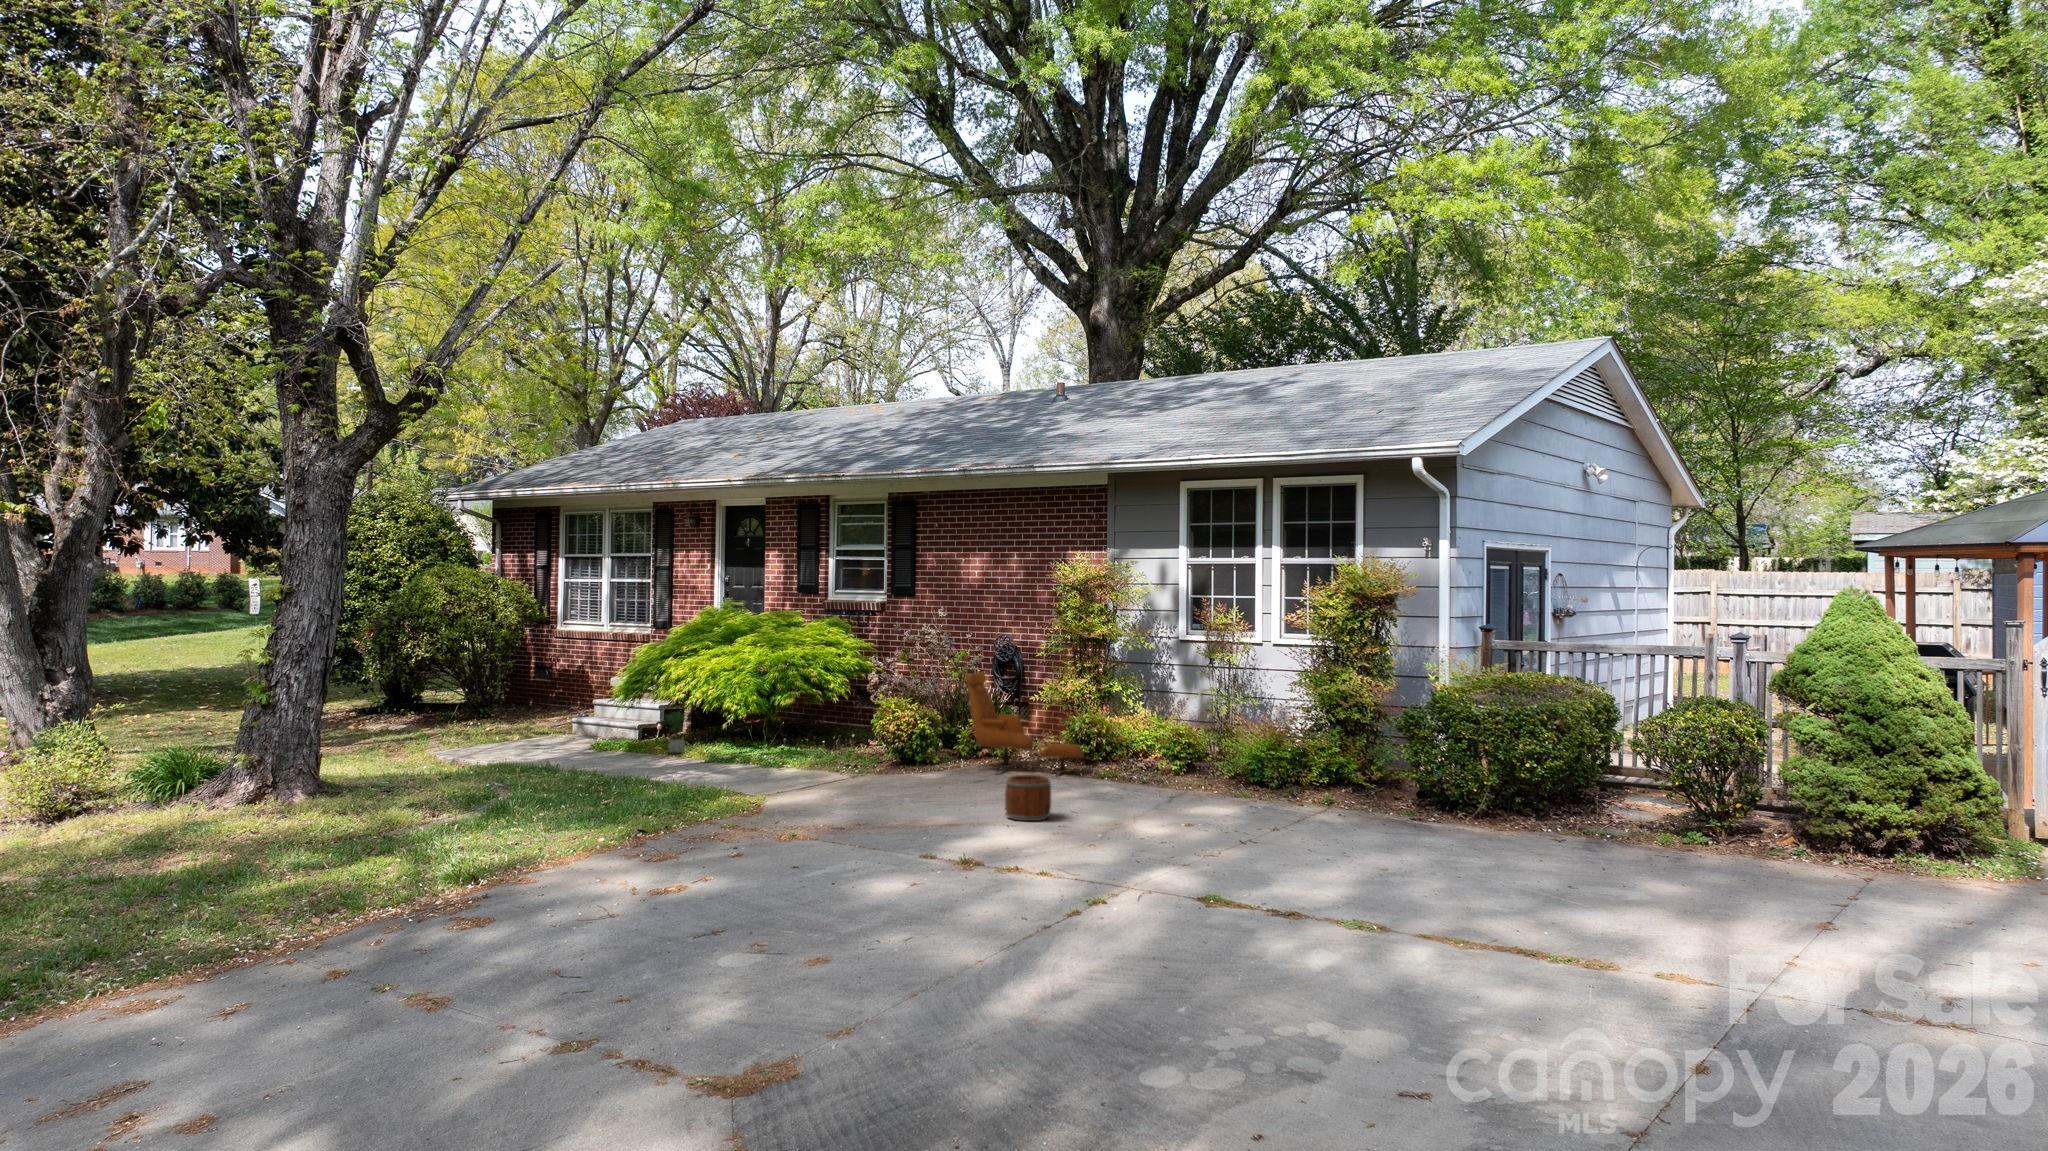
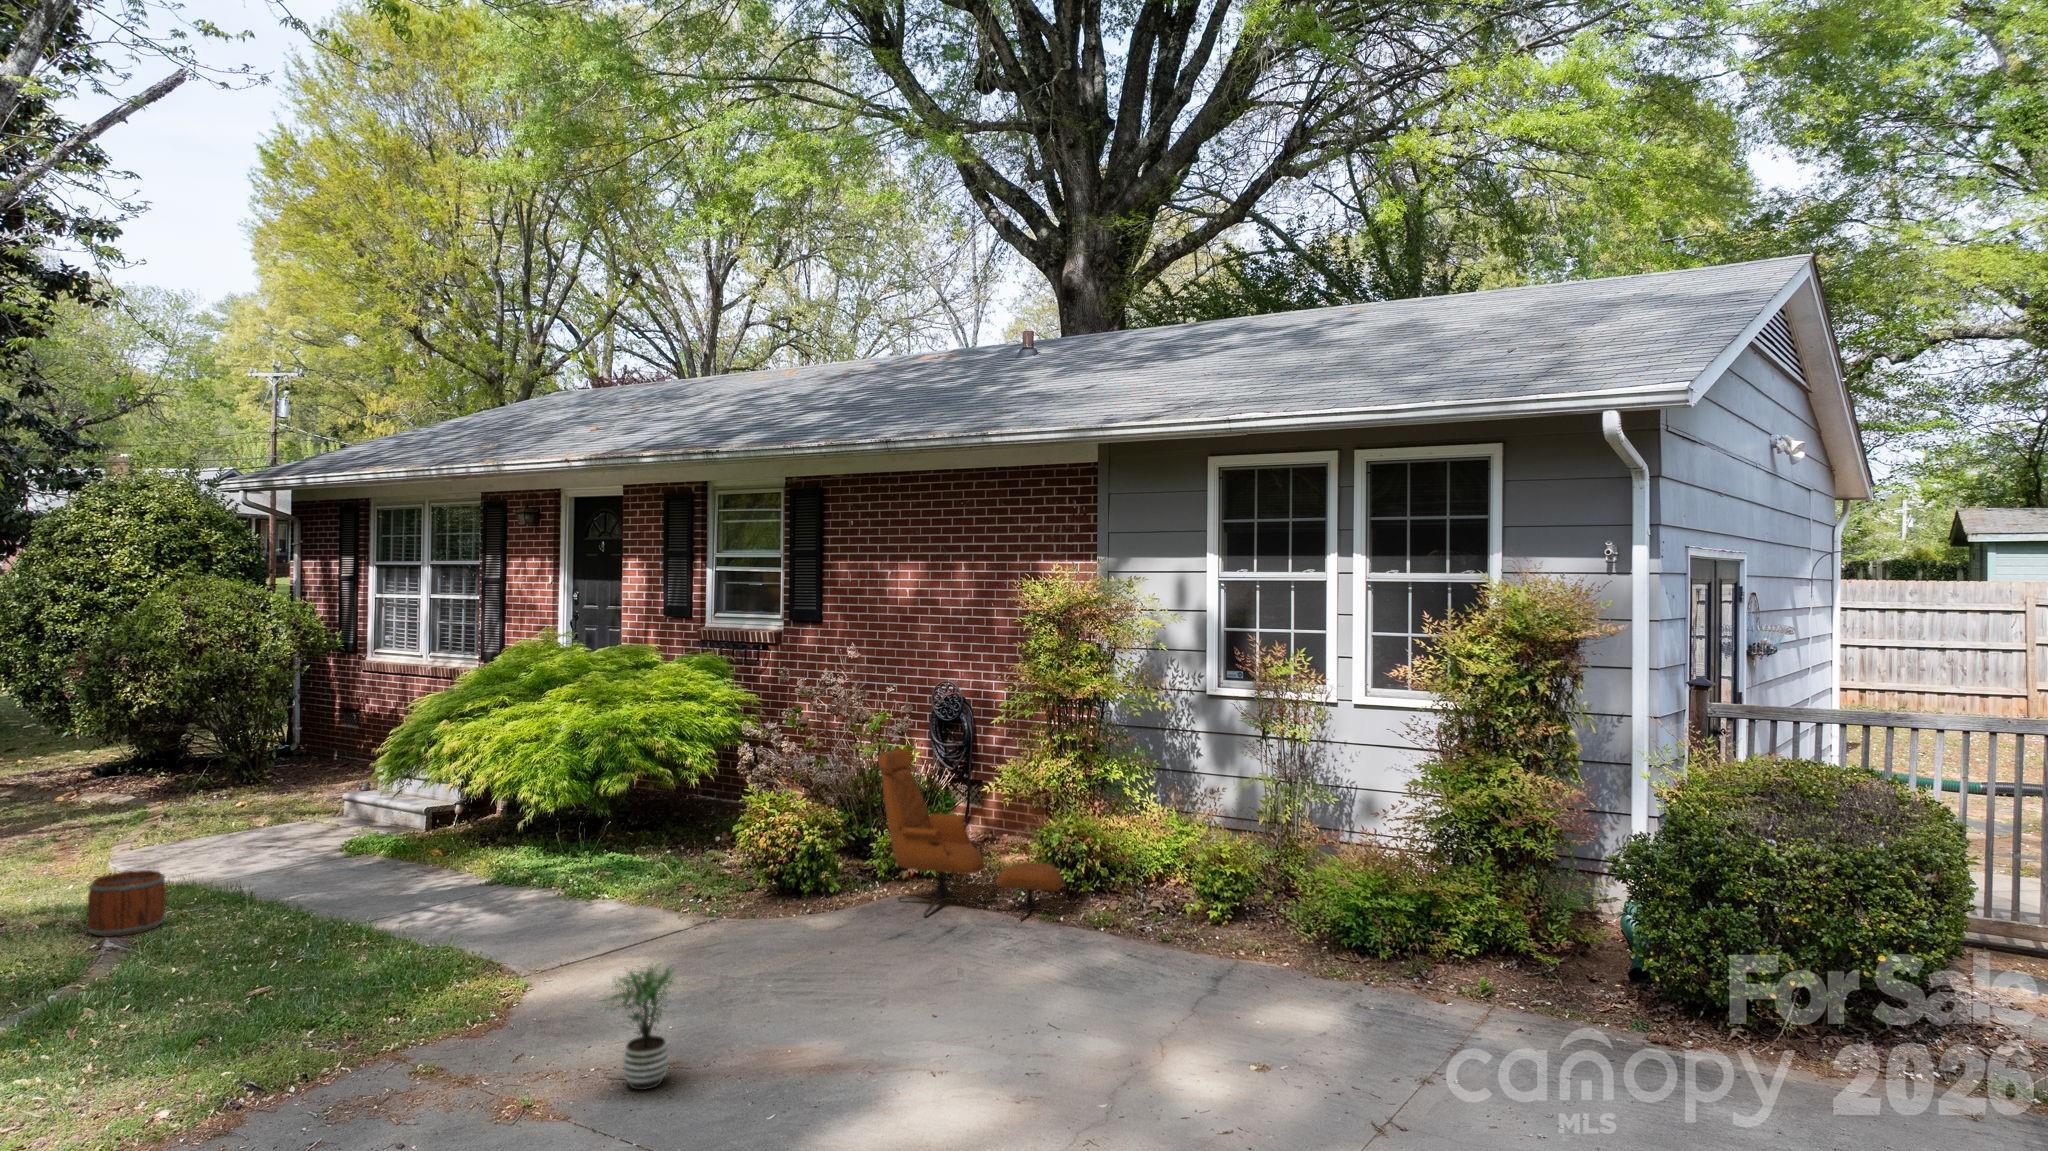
potted plant: present [661,712,686,754] -> present [603,964,675,1090]
bucket: present [1005,775,1051,821] -> present [88,870,166,937]

